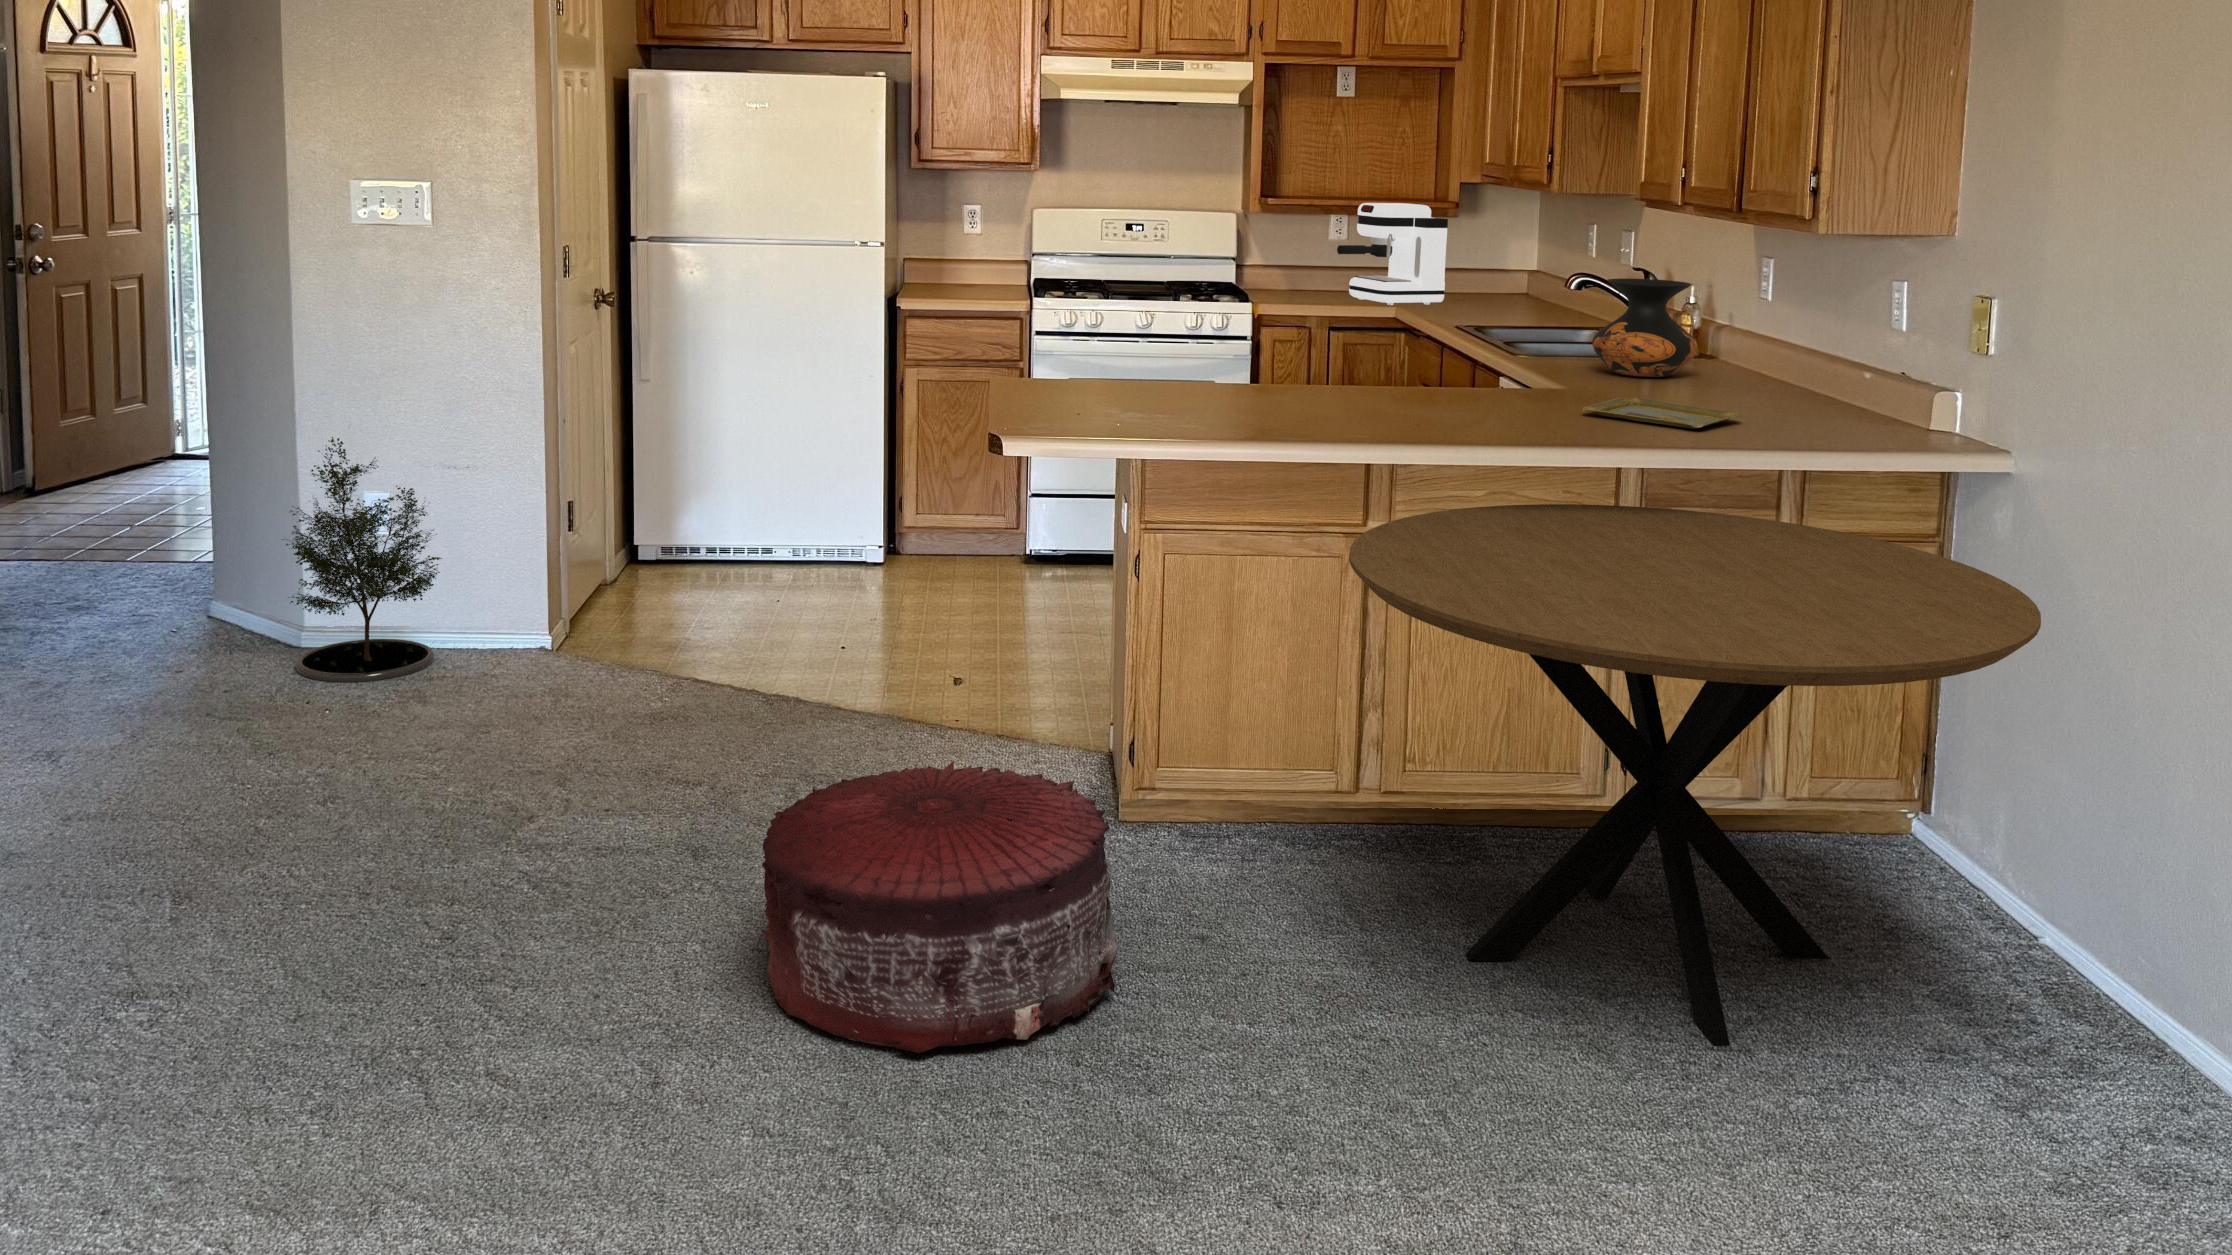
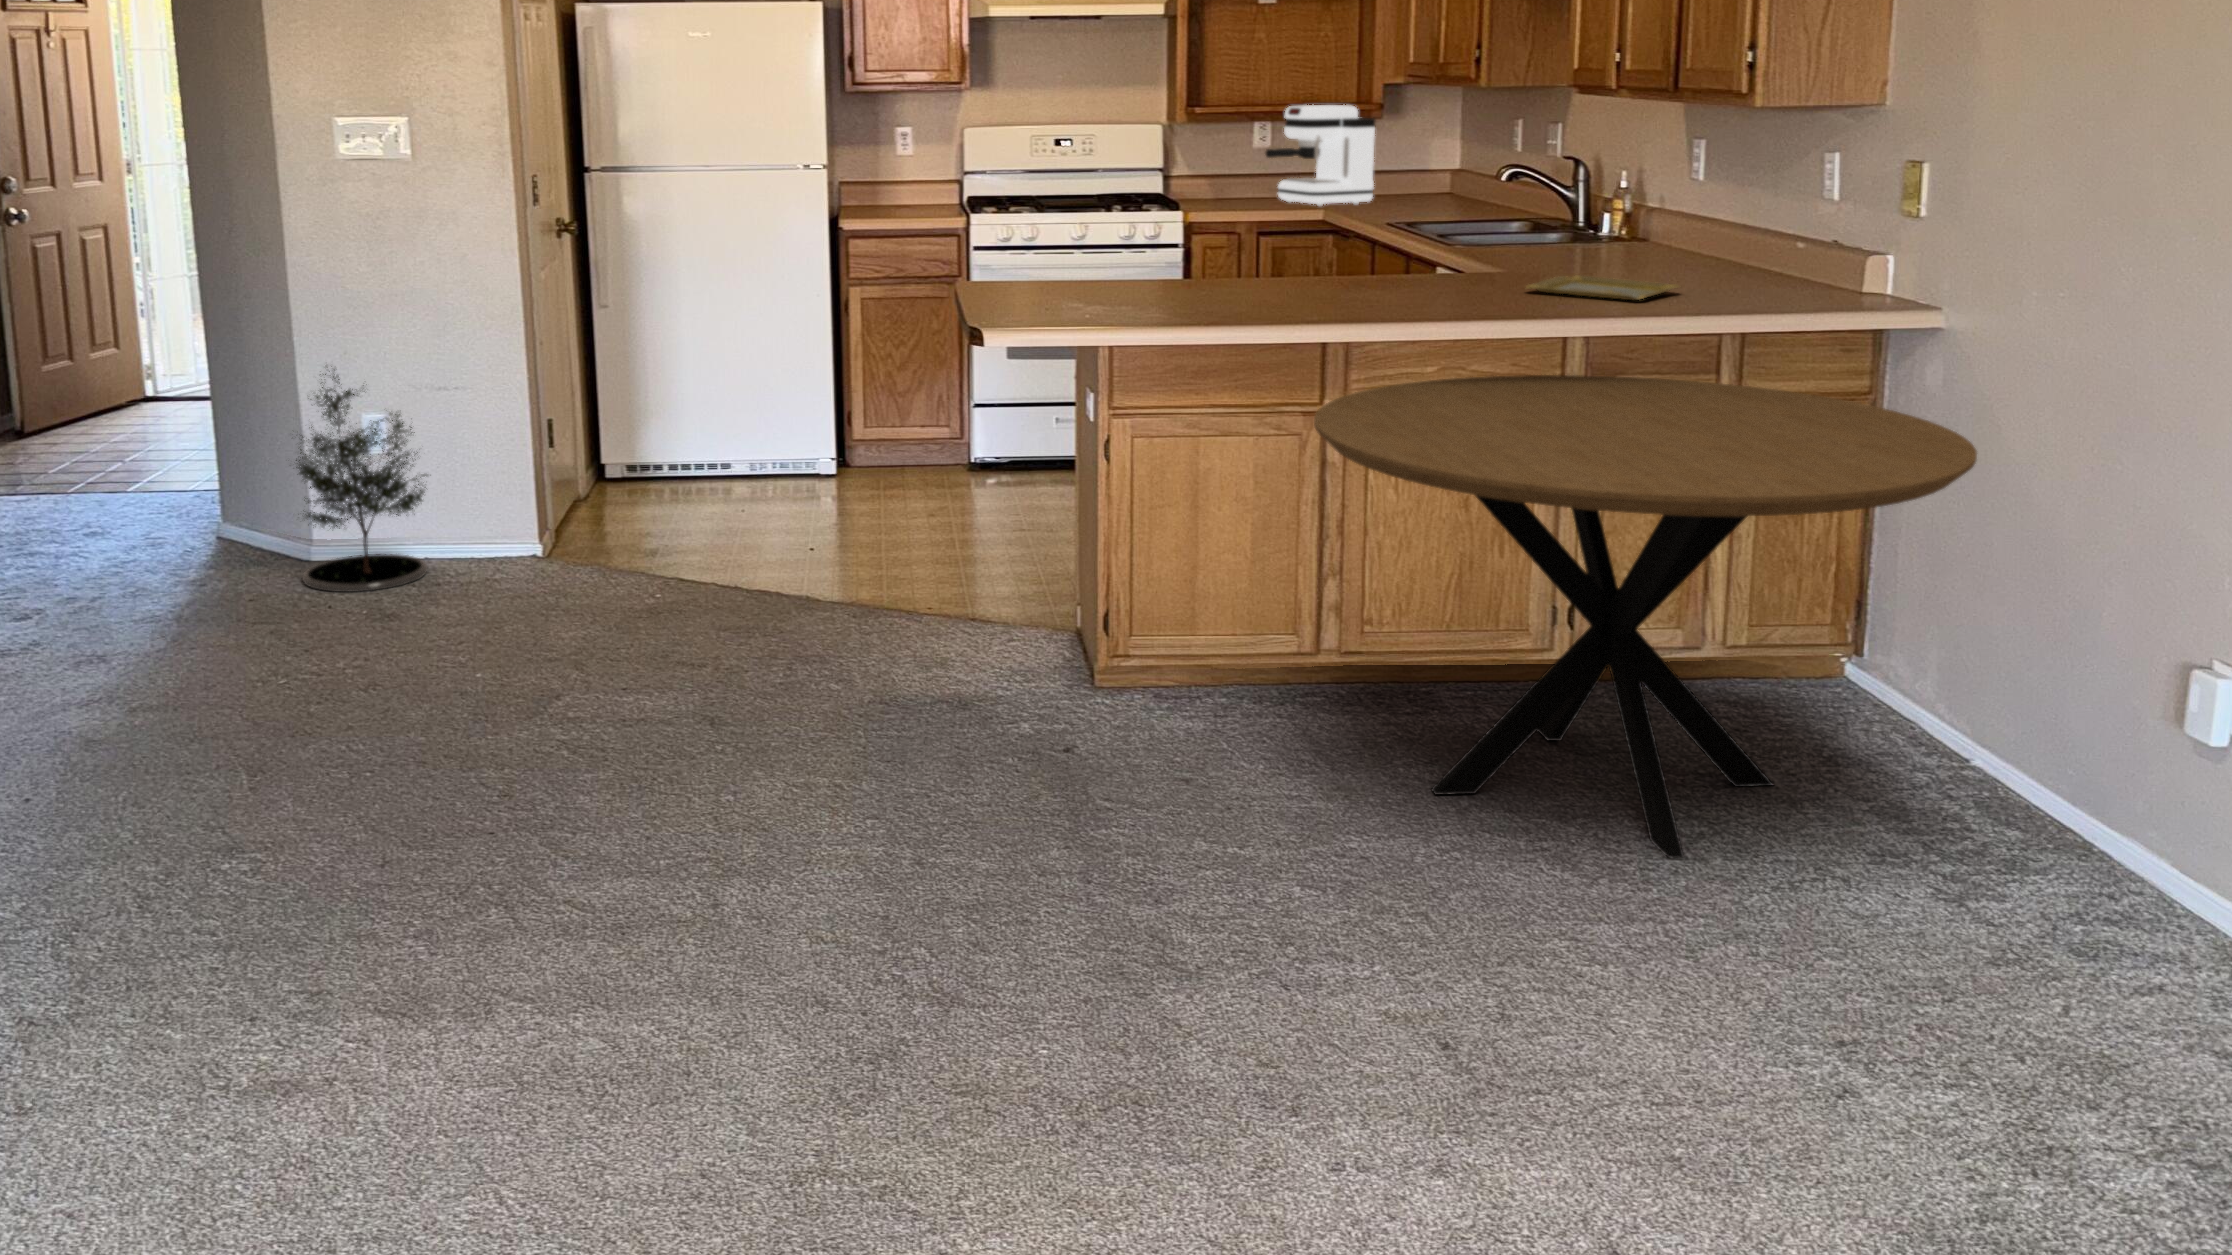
vase: present [1592,278,1698,378] -> none [1530,164,1634,259]
pouf: present [762,761,1117,1053] -> none [786,626,1111,876]

